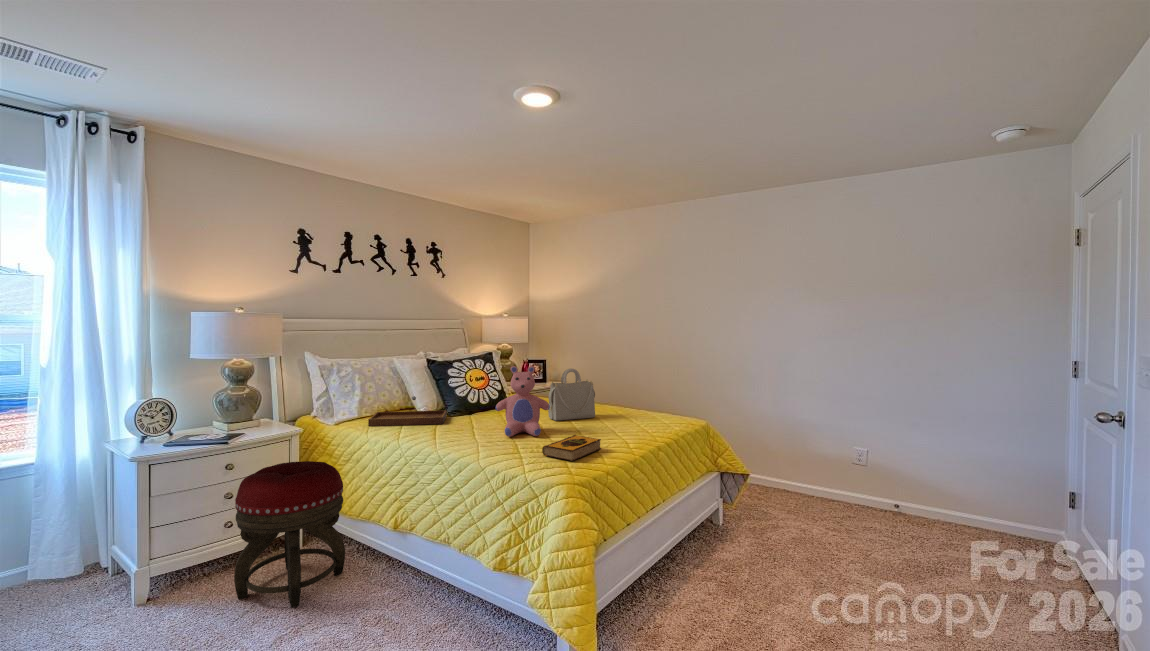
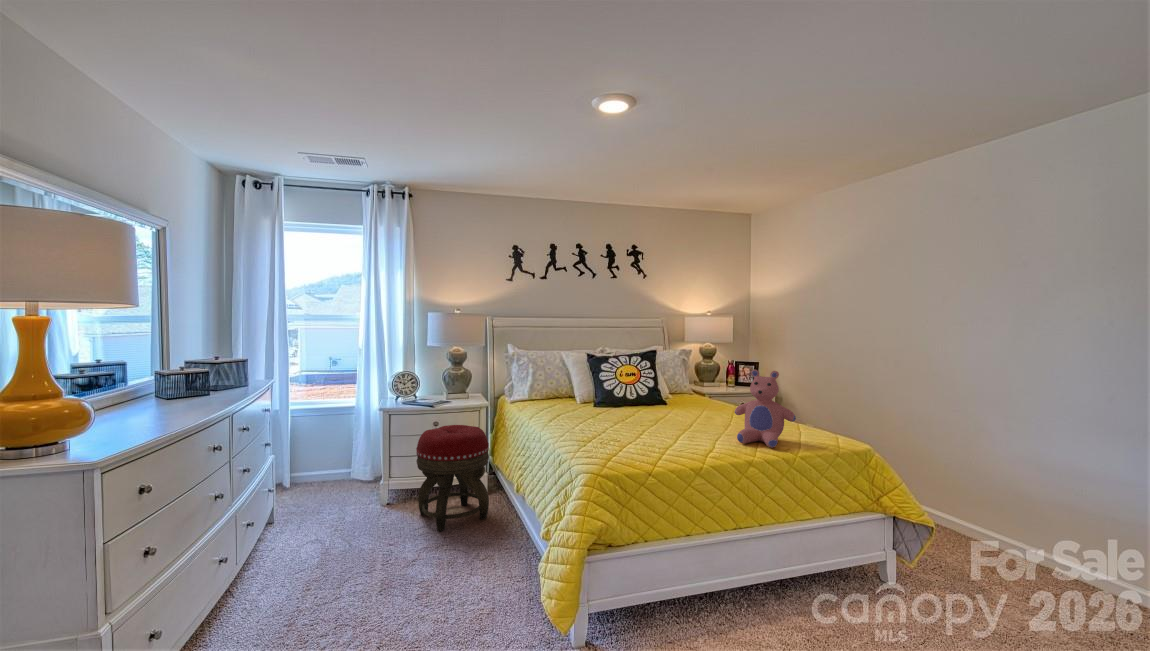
teddy bear: present [496,366,550,437] -> present [735,369,796,448]
handbag: present [548,369,595,421] -> none [672,372,726,429]
tray: present [368,396,447,426] -> none [524,386,591,413]
hardback book: present [542,435,601,461] -> none [592,441,656,464]

